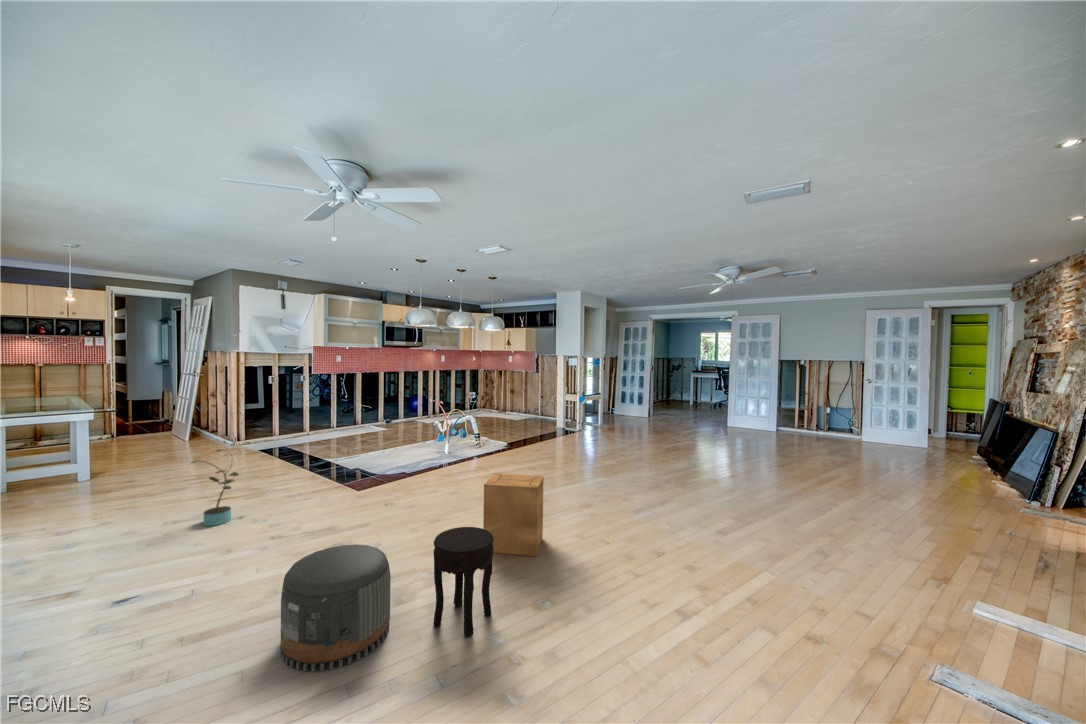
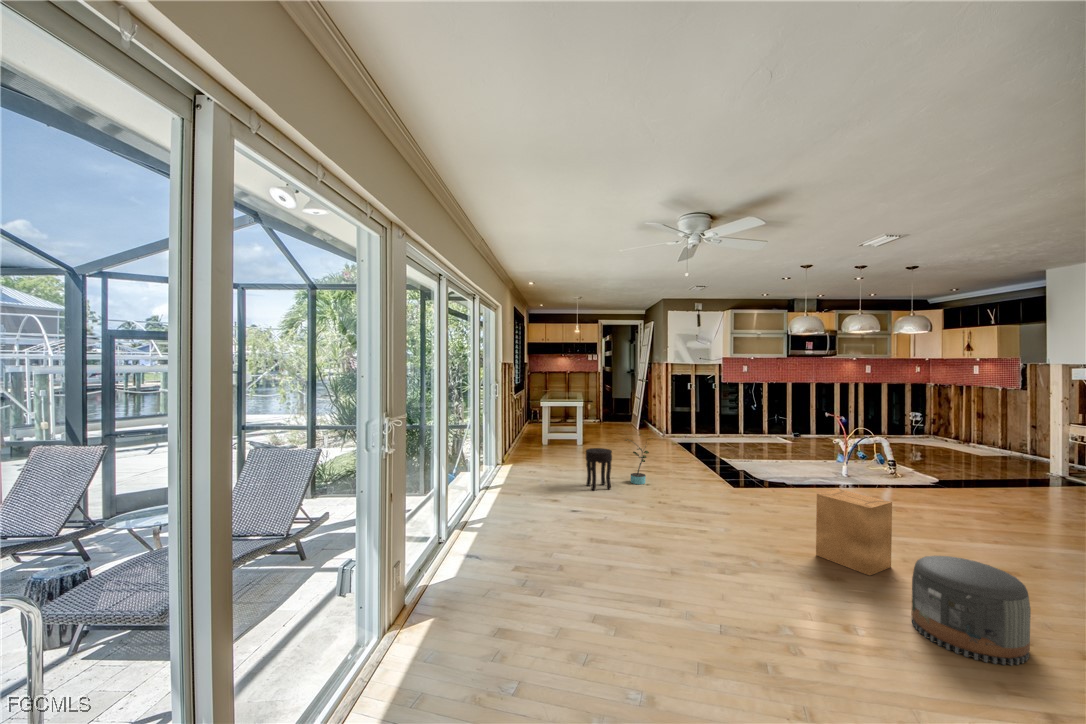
side table: present [434,527,494,637] -> present [586,448,612,490]
pouf: present [281,544,391,672] -> present [912,556,1031,665]

